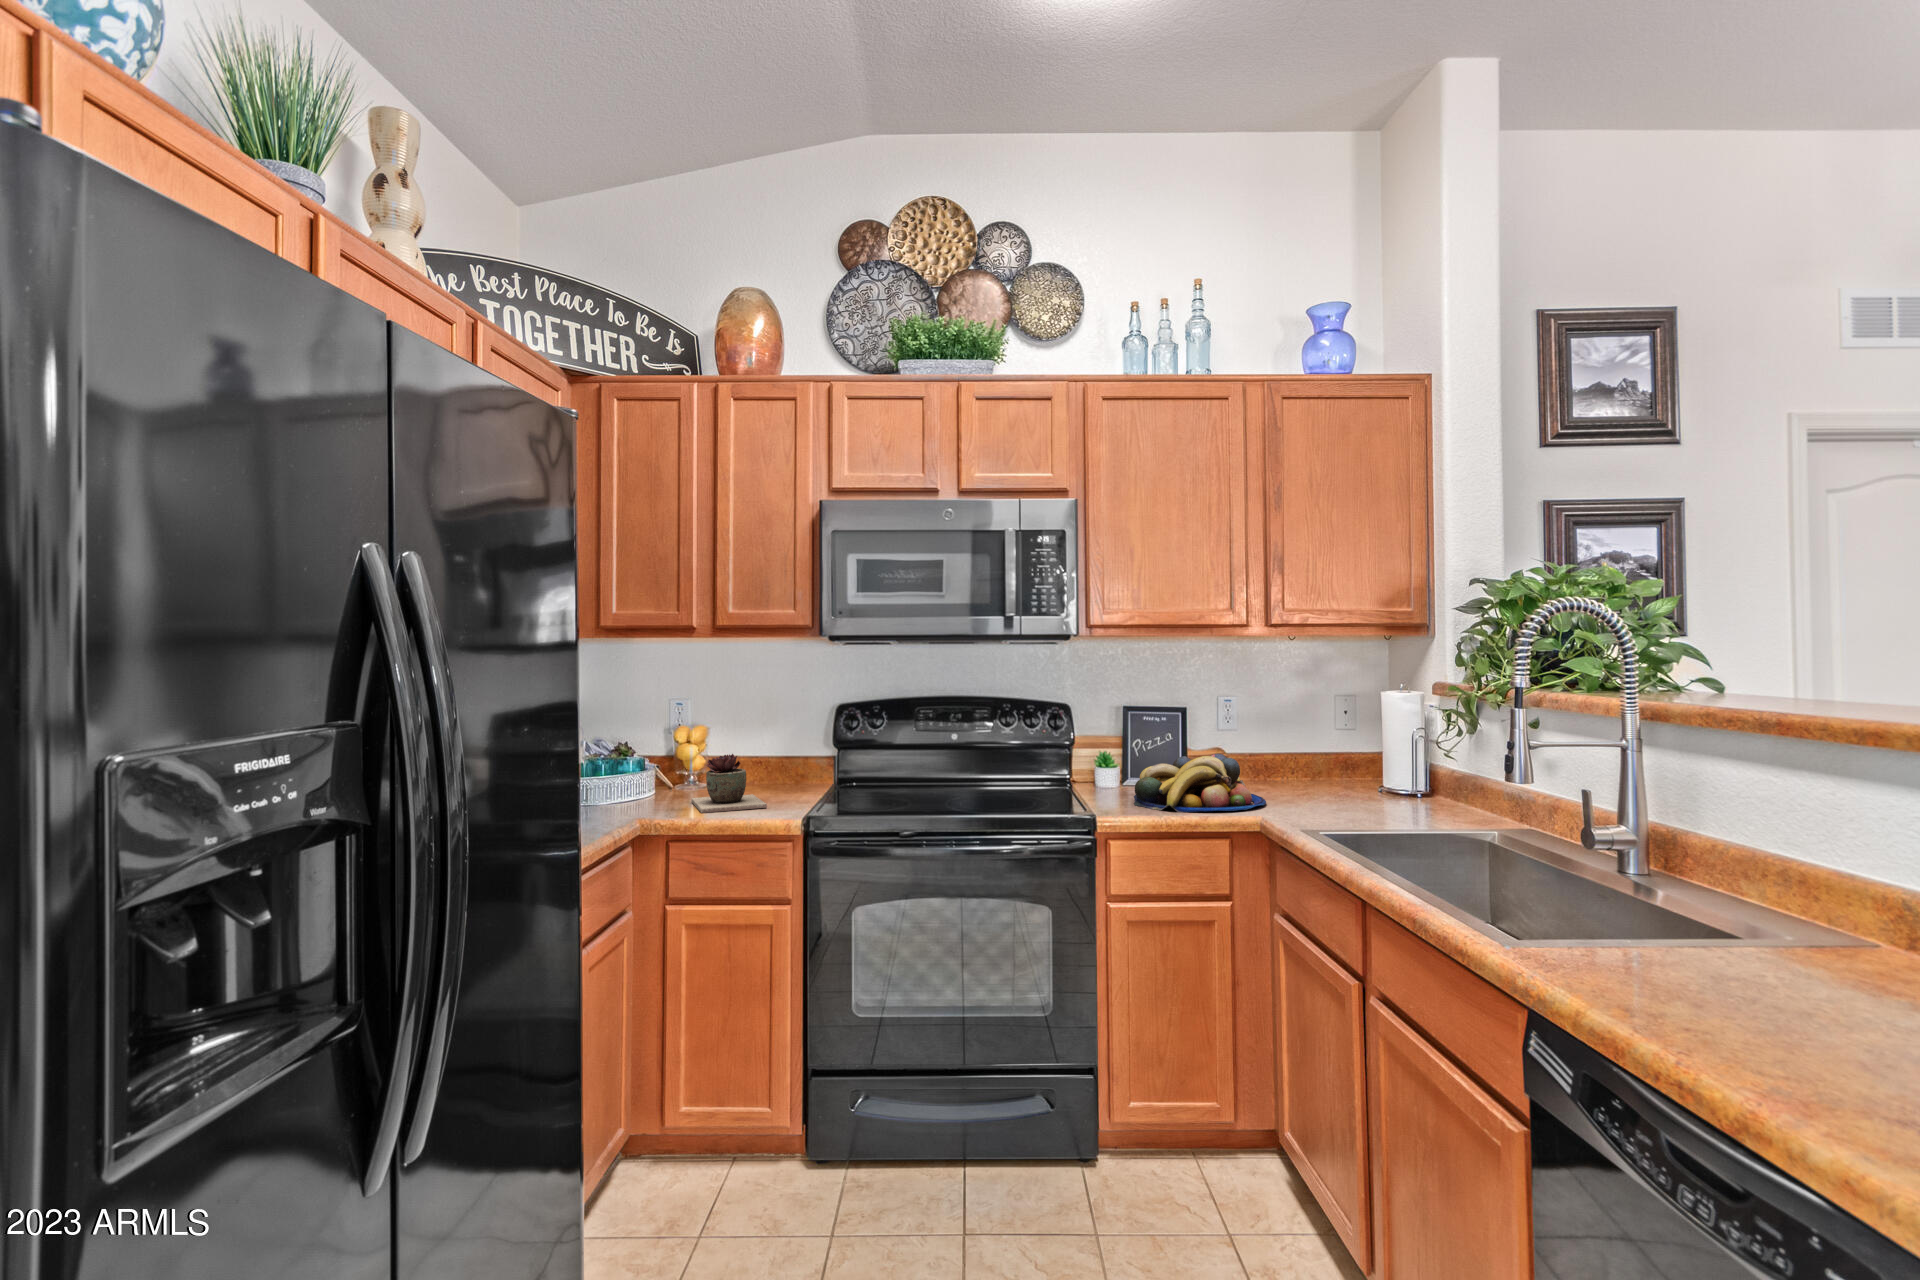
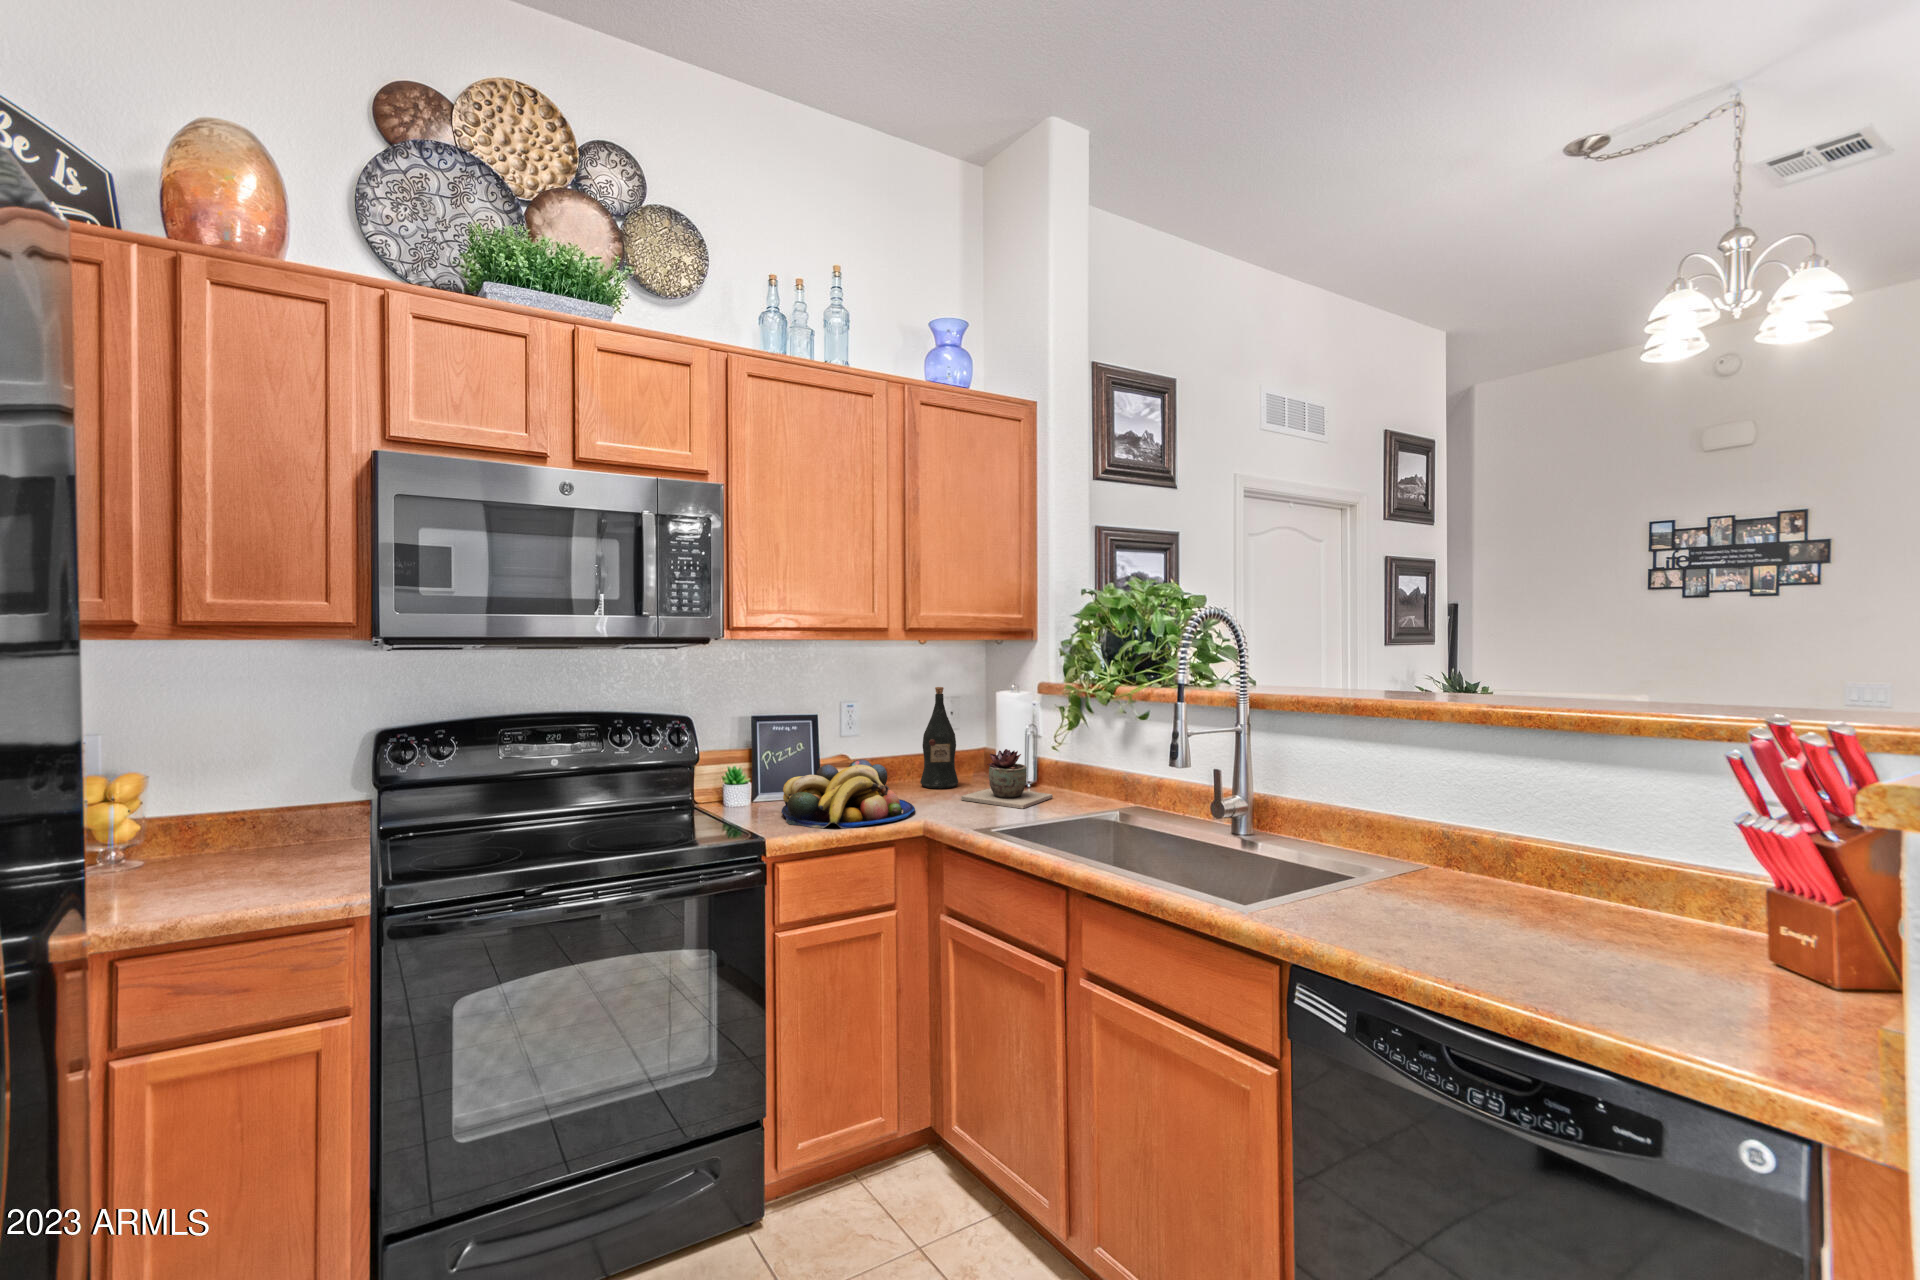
wine bottle: none [1298,687,1341,793] -> present [920,687,958,789]
succulent plant: present [691,754,767,813] -> present [961,749,1053,809]

